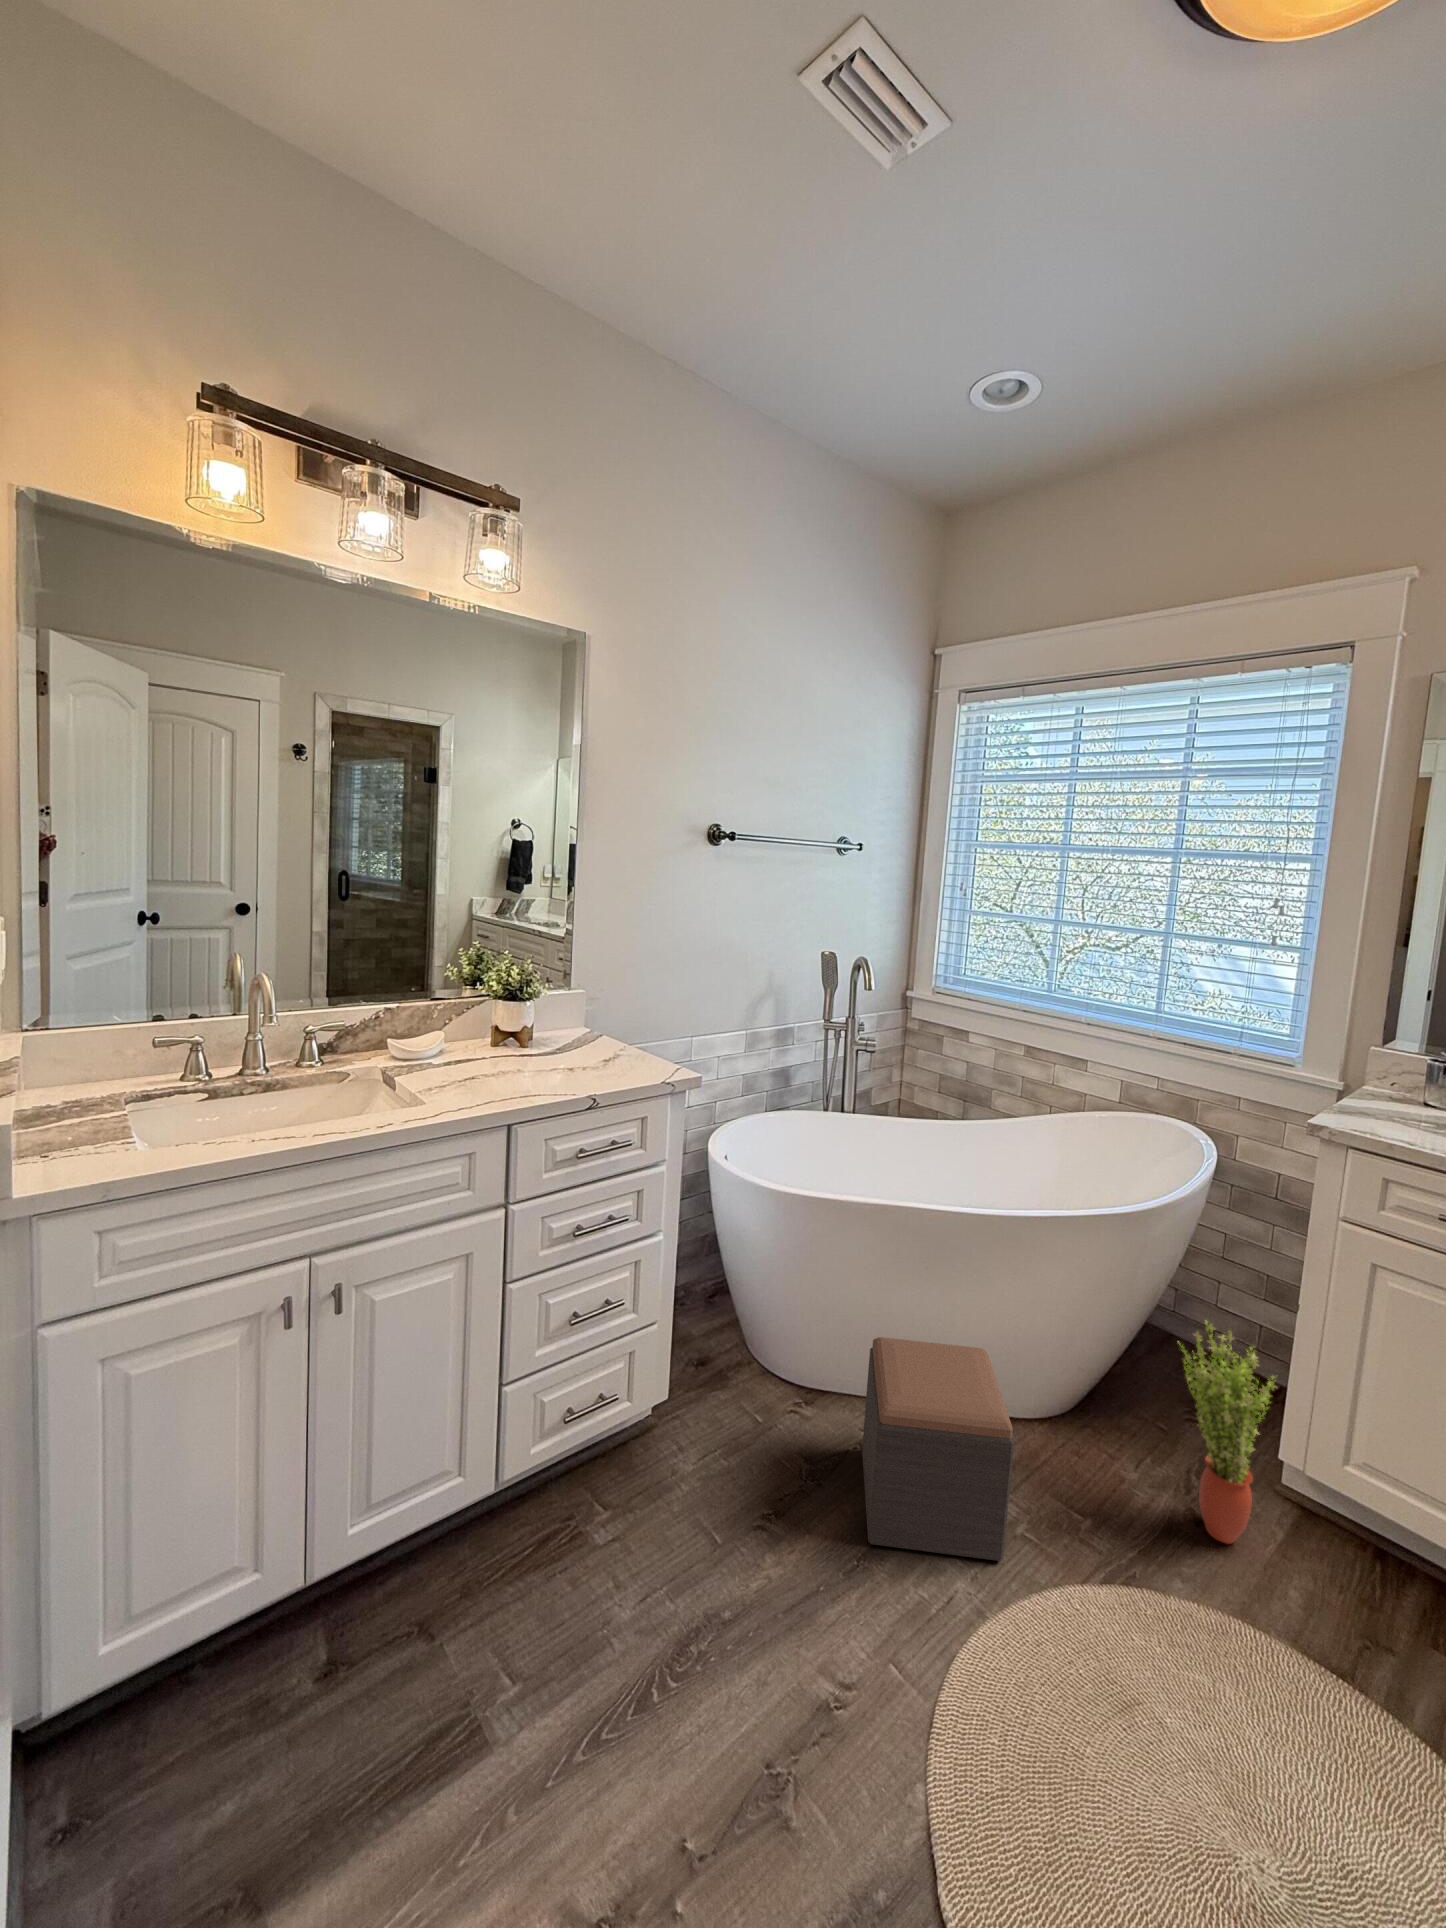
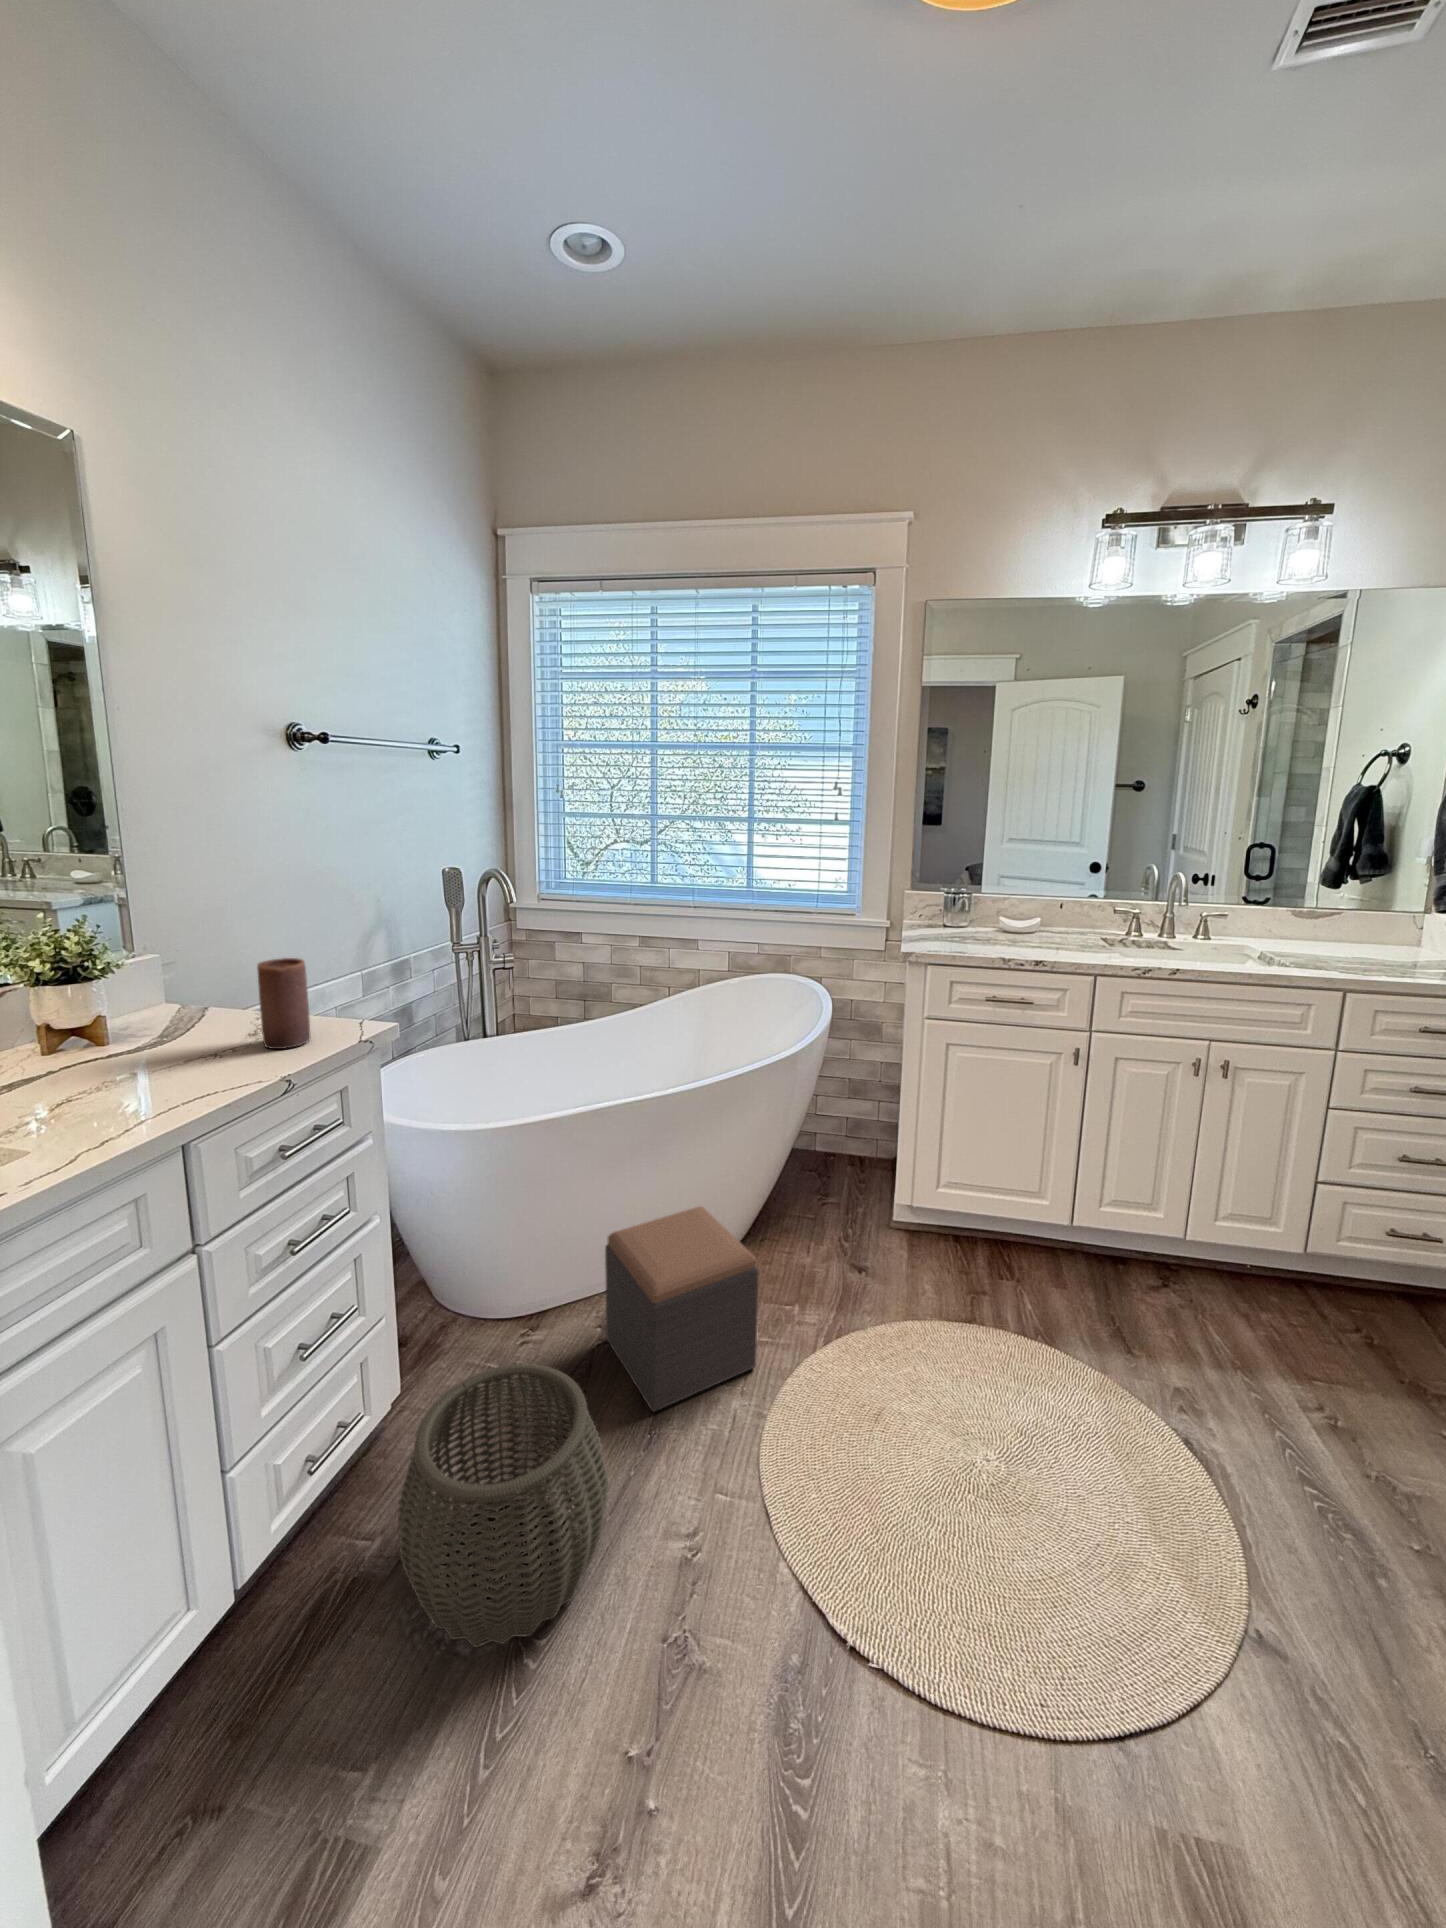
candle: none [604,1004,639,1075] -> present [257,958,311,1049]
potted plant: present [1178,1322,1277,1544] -> none [838,1120,907,1276]
woven basket: none [590,1405,777,1670] -> present [397,1364,609,1647]

